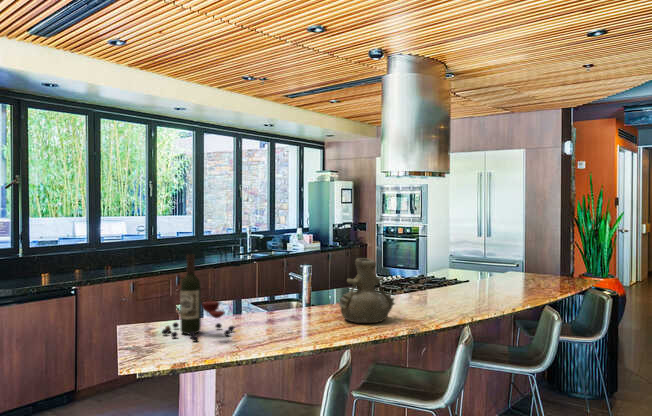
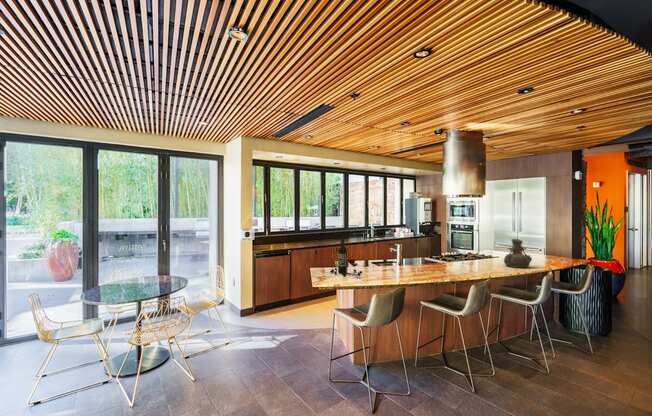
vase: present [339,258,394,323] -> present [504,239,532,268]

